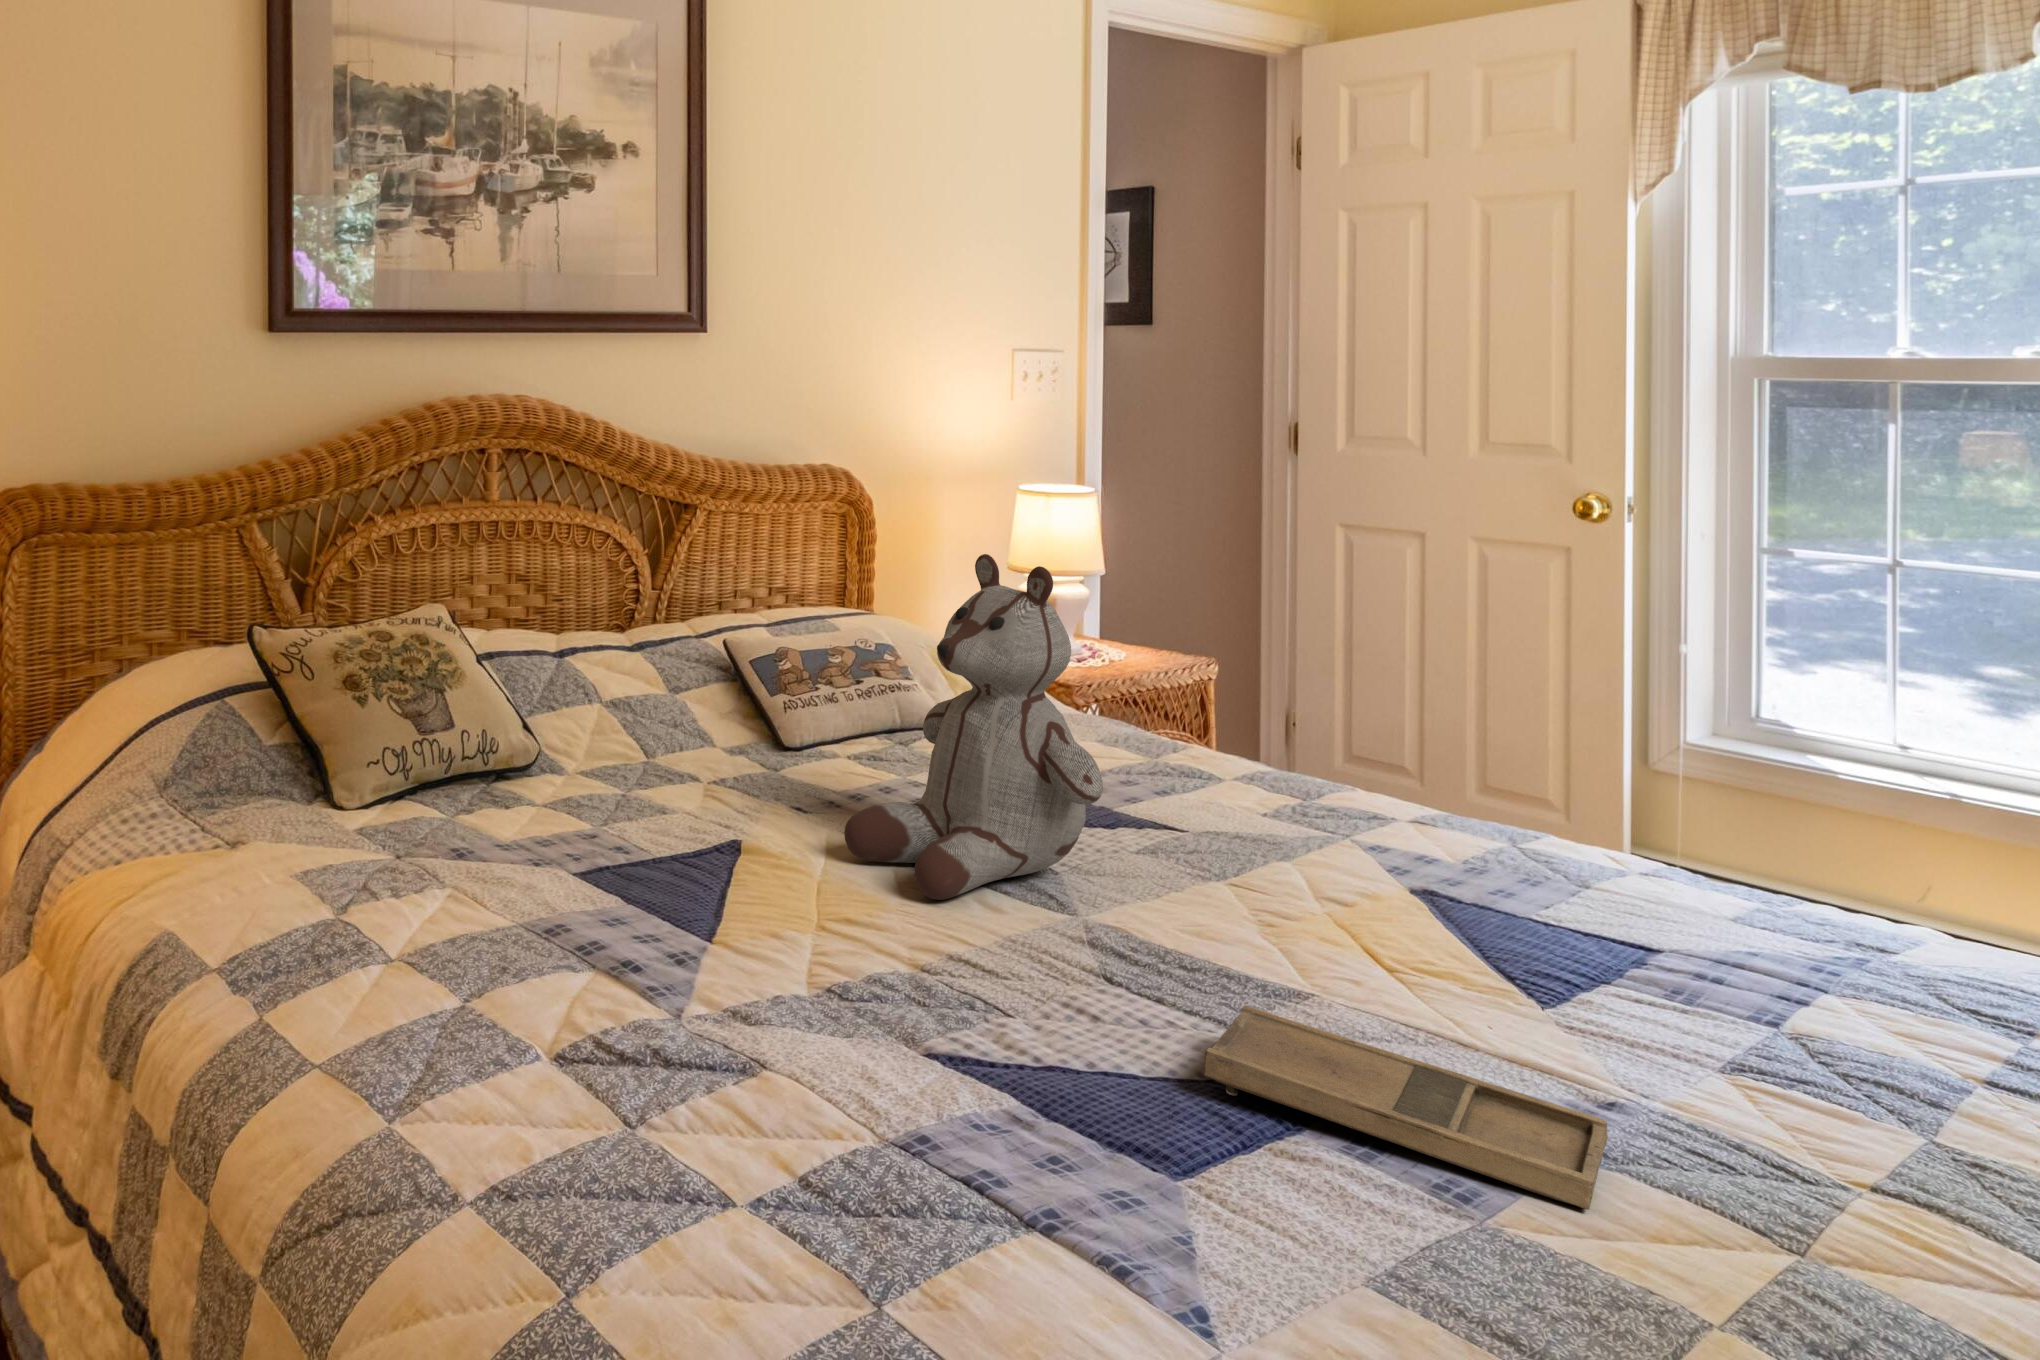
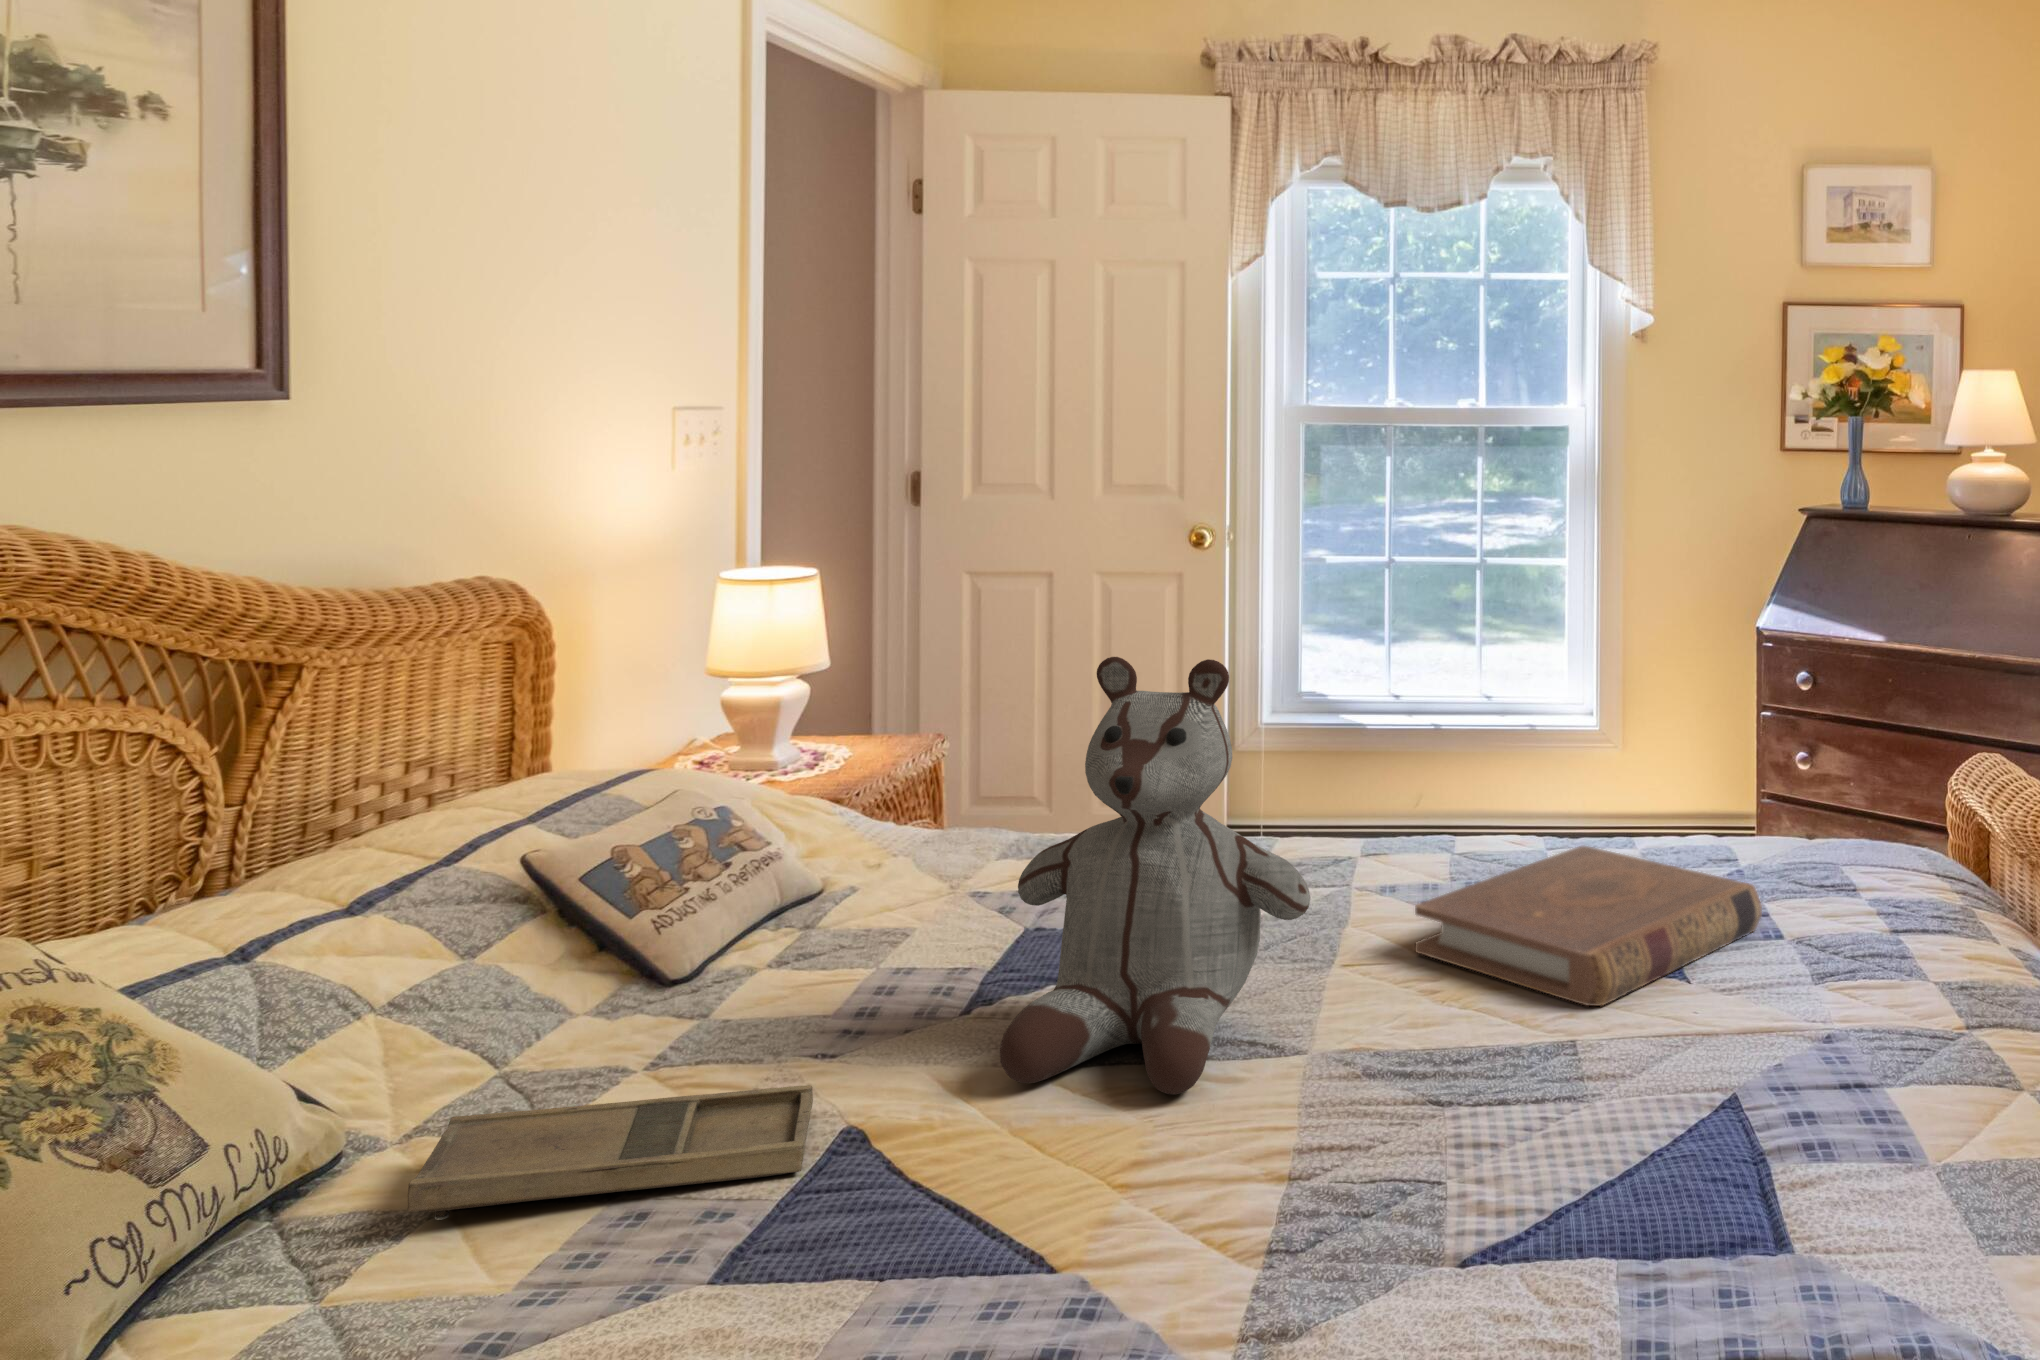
book: none [1284,855,1712,1019] -> present [1415,846,1762,1006]
tray: present [1204,1006,1607,1210] -> present [407,1085,813,1220]

